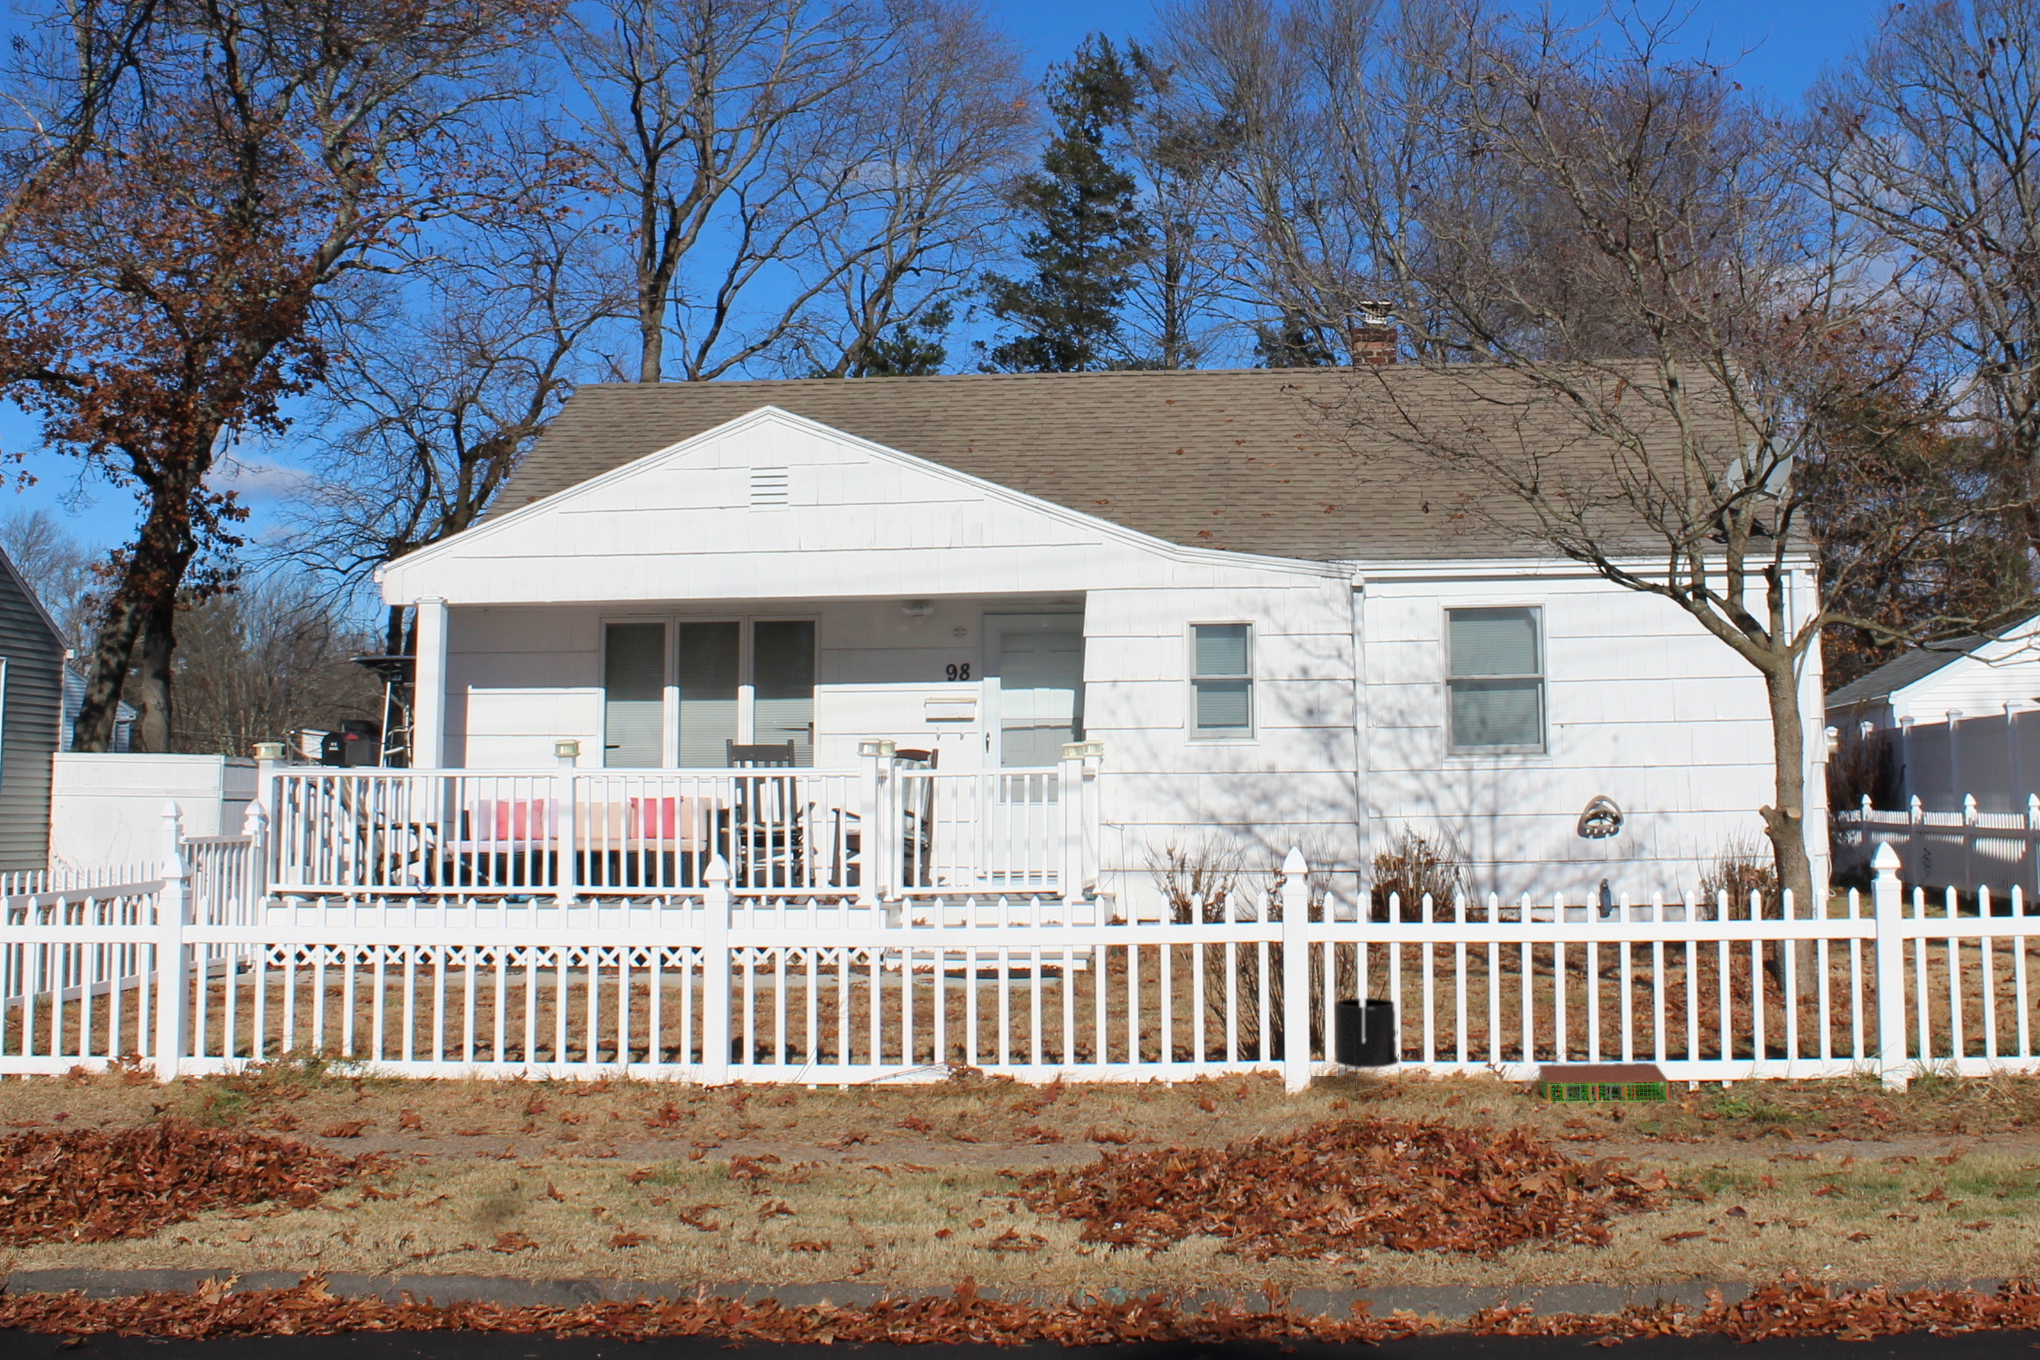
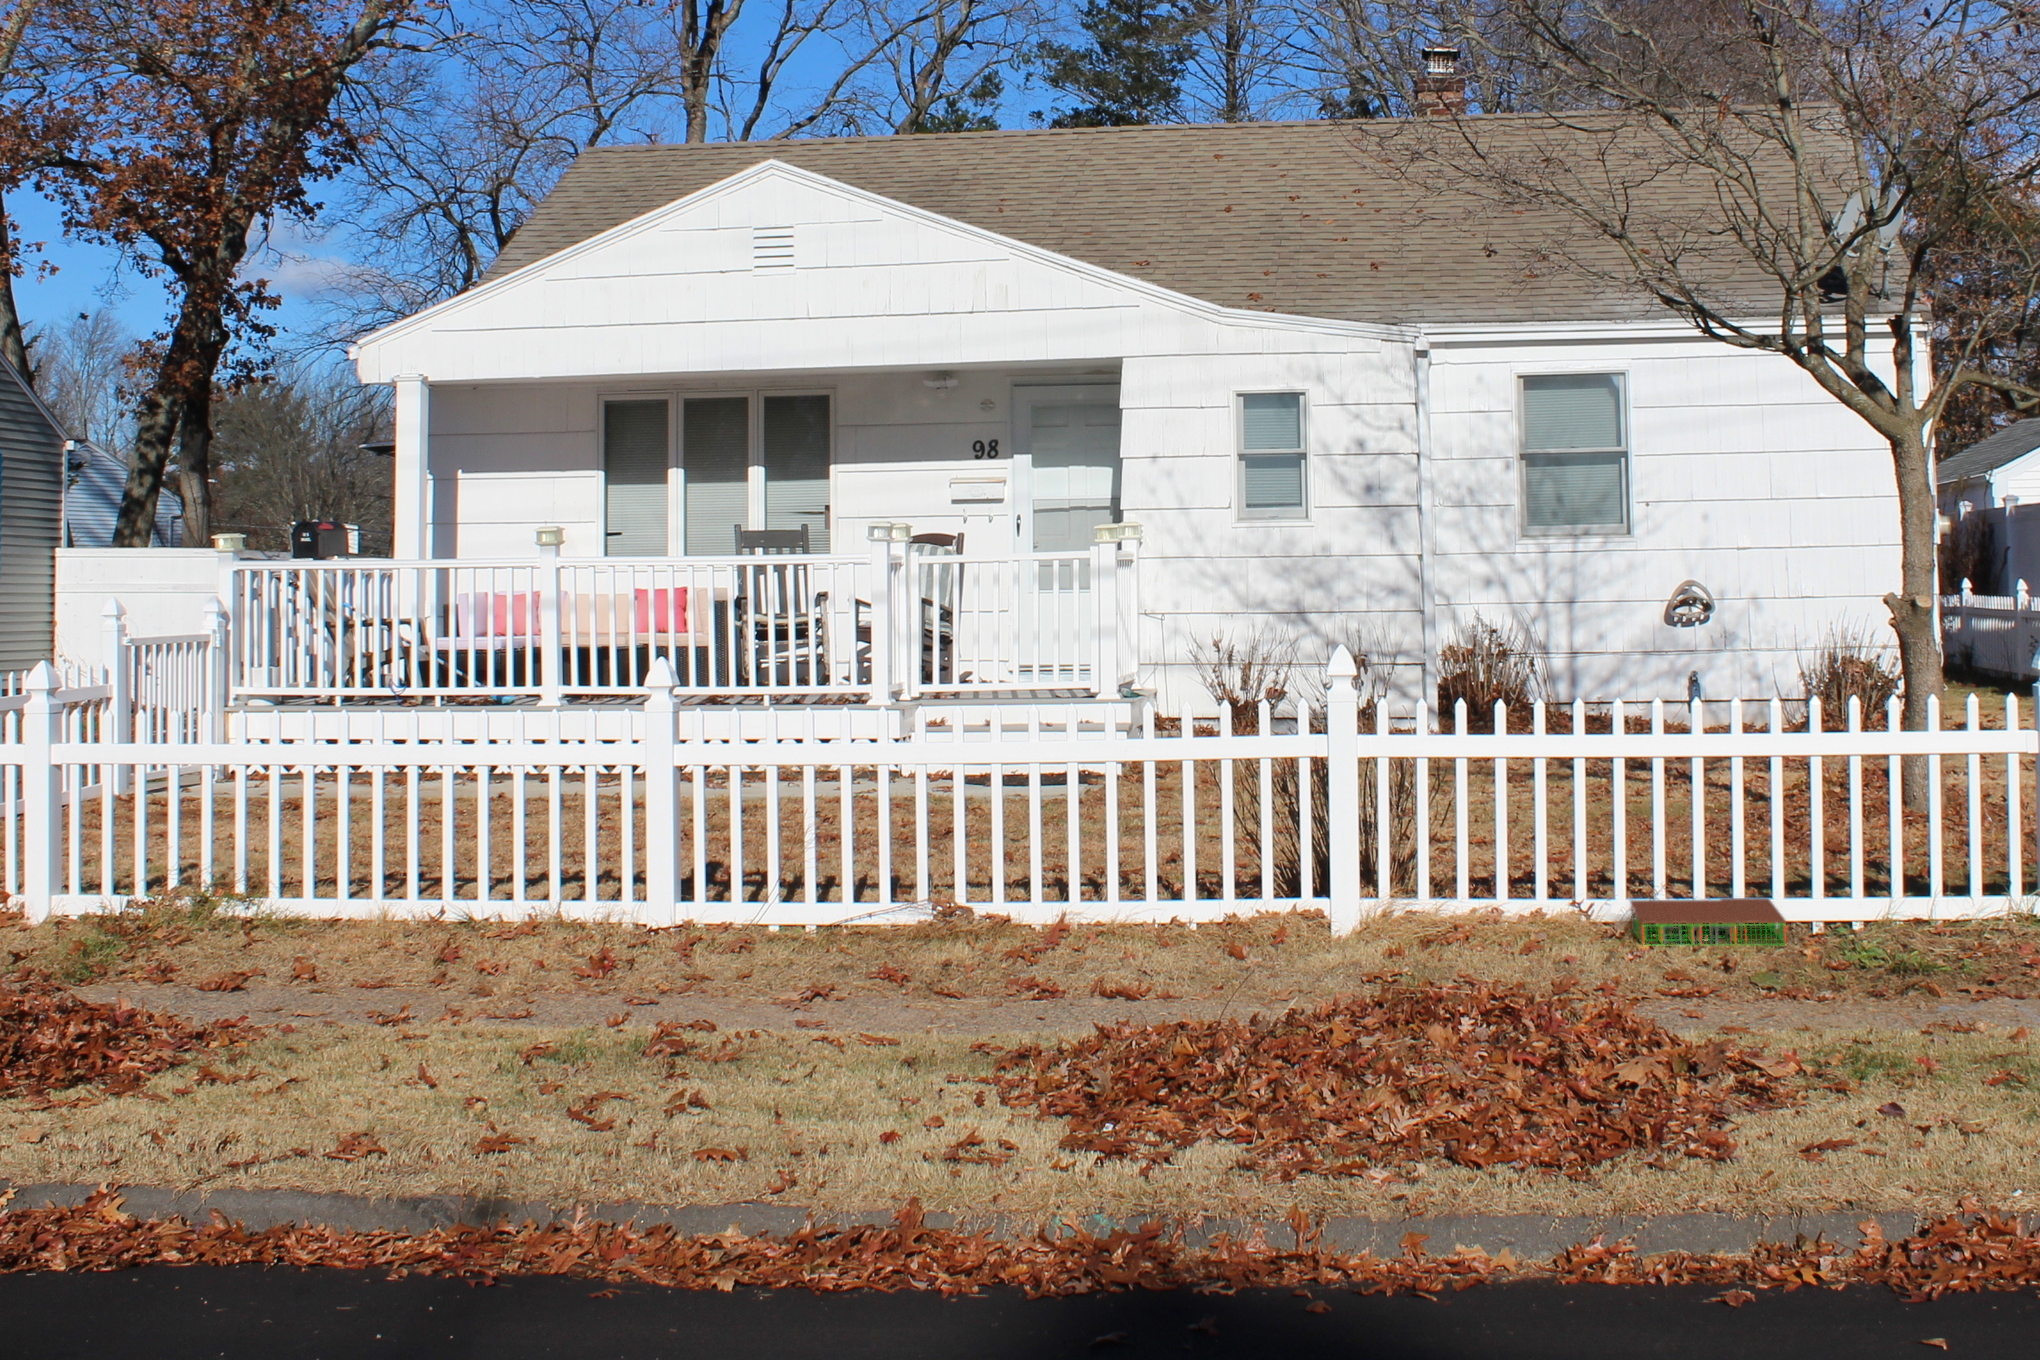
planter: present [1335,998,1401,1098] -> none [1388,823,1467,943]

